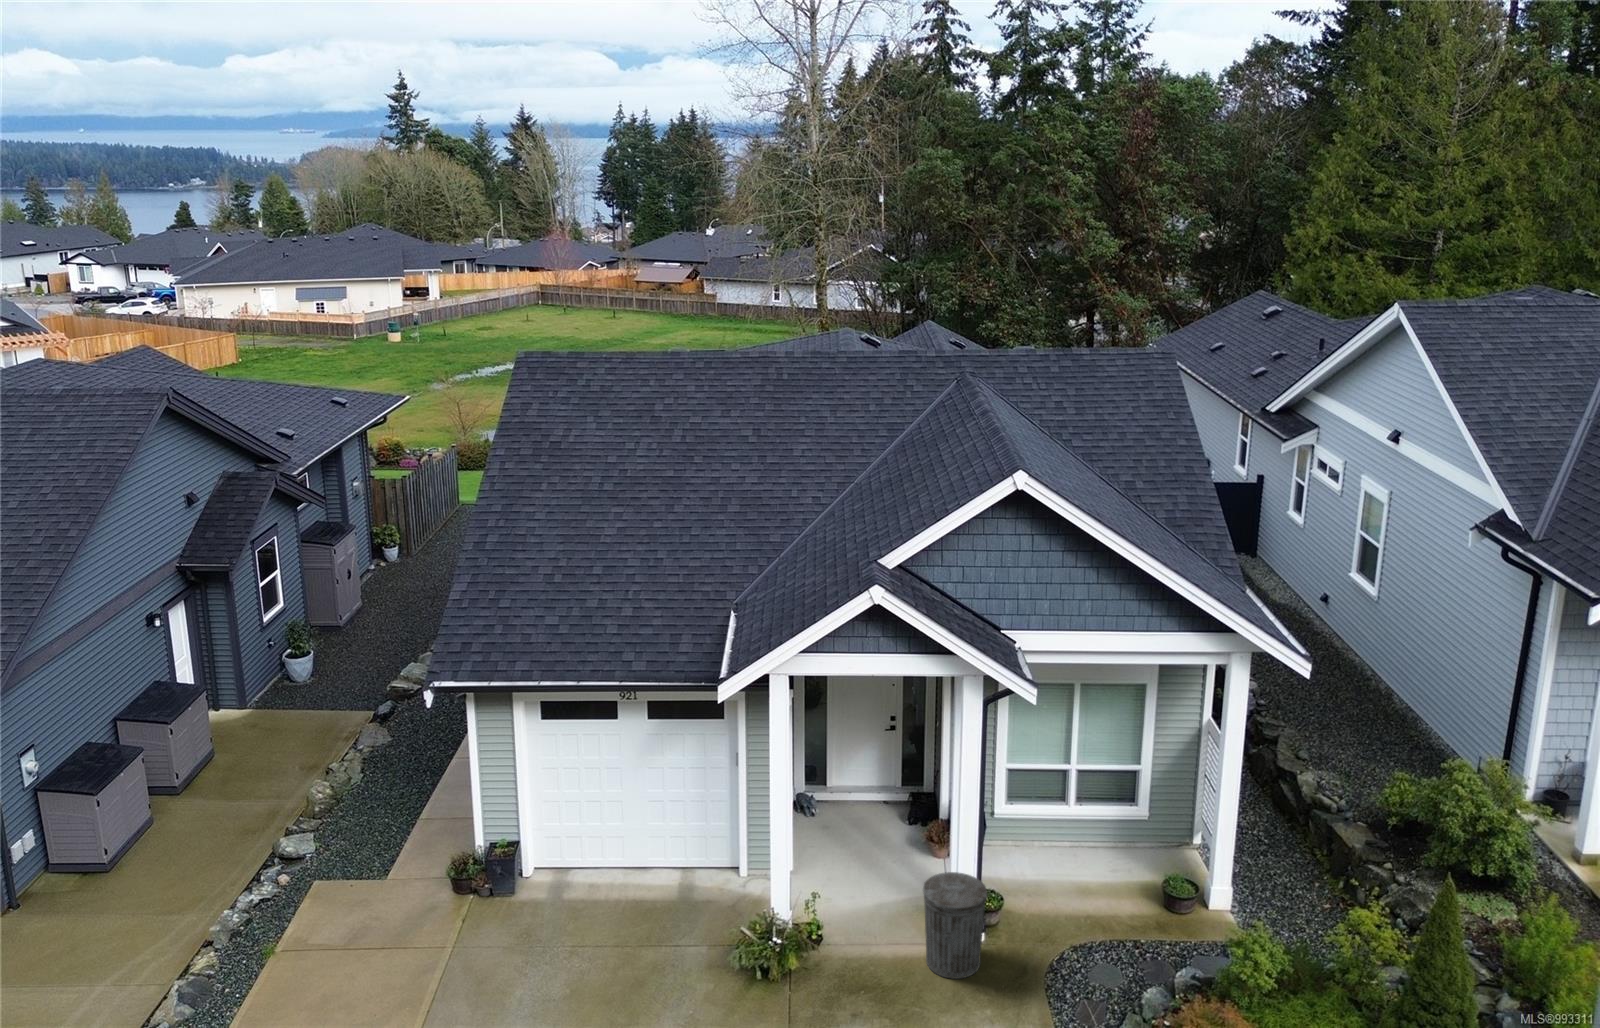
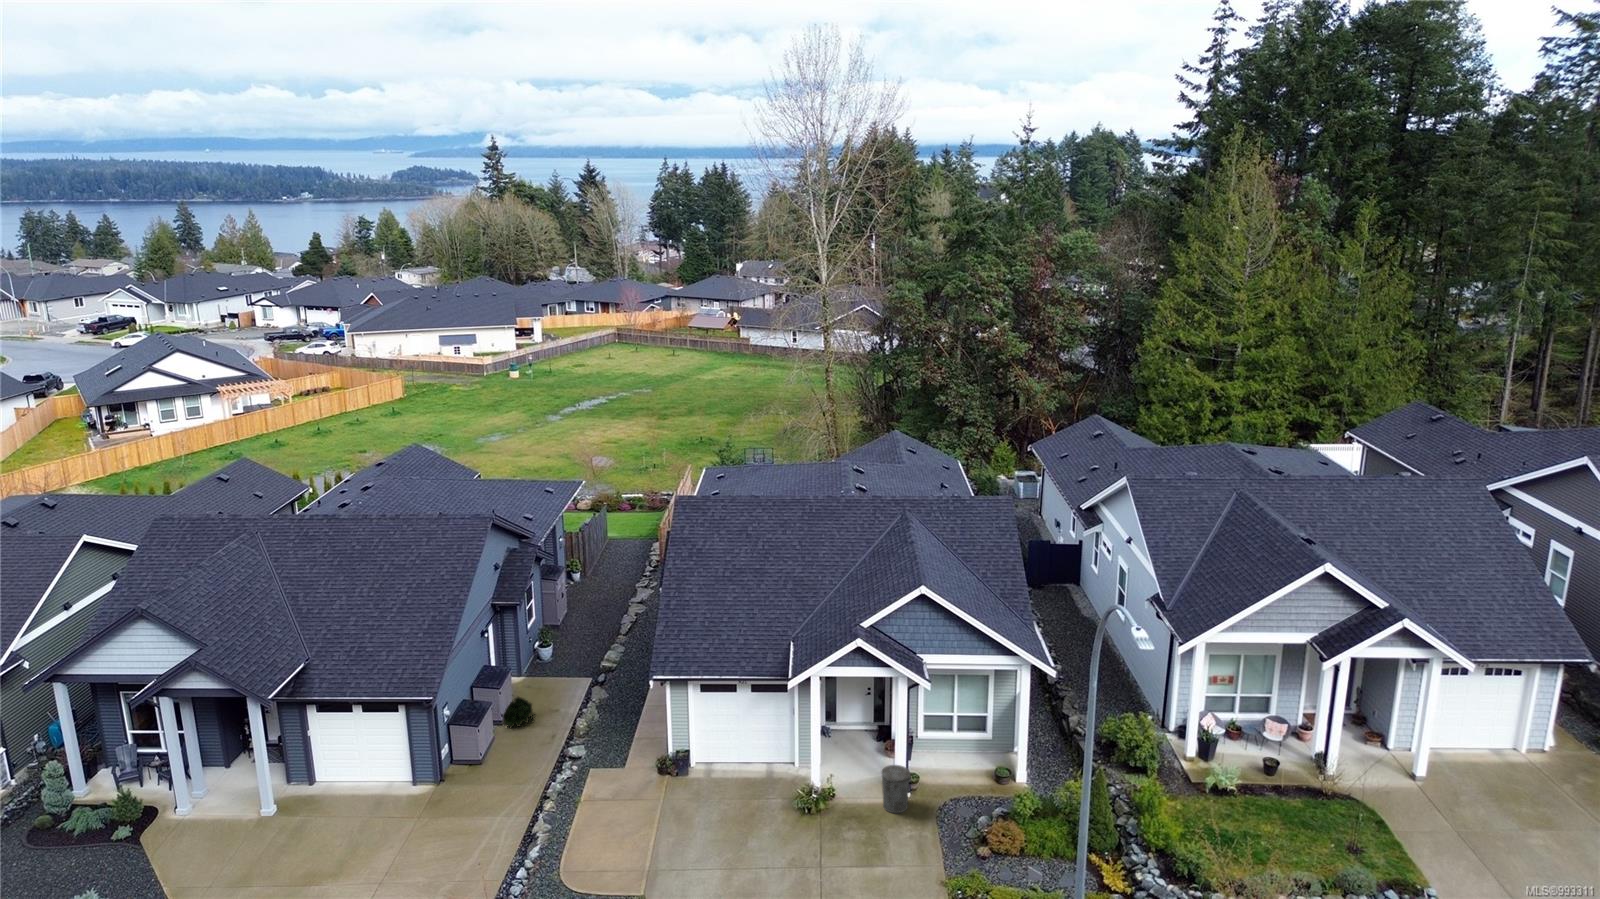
potted plant: none [165,736,234,799] -> present [502,697,535,728]

